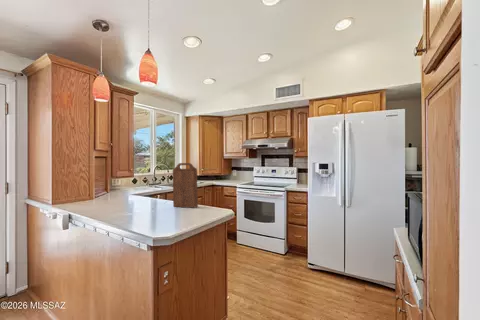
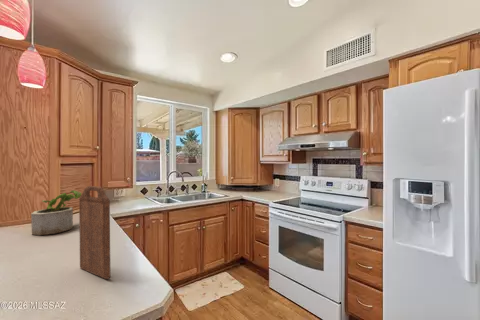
potted plant: none [97,173,129,202] -> present [31,190,81,235]

